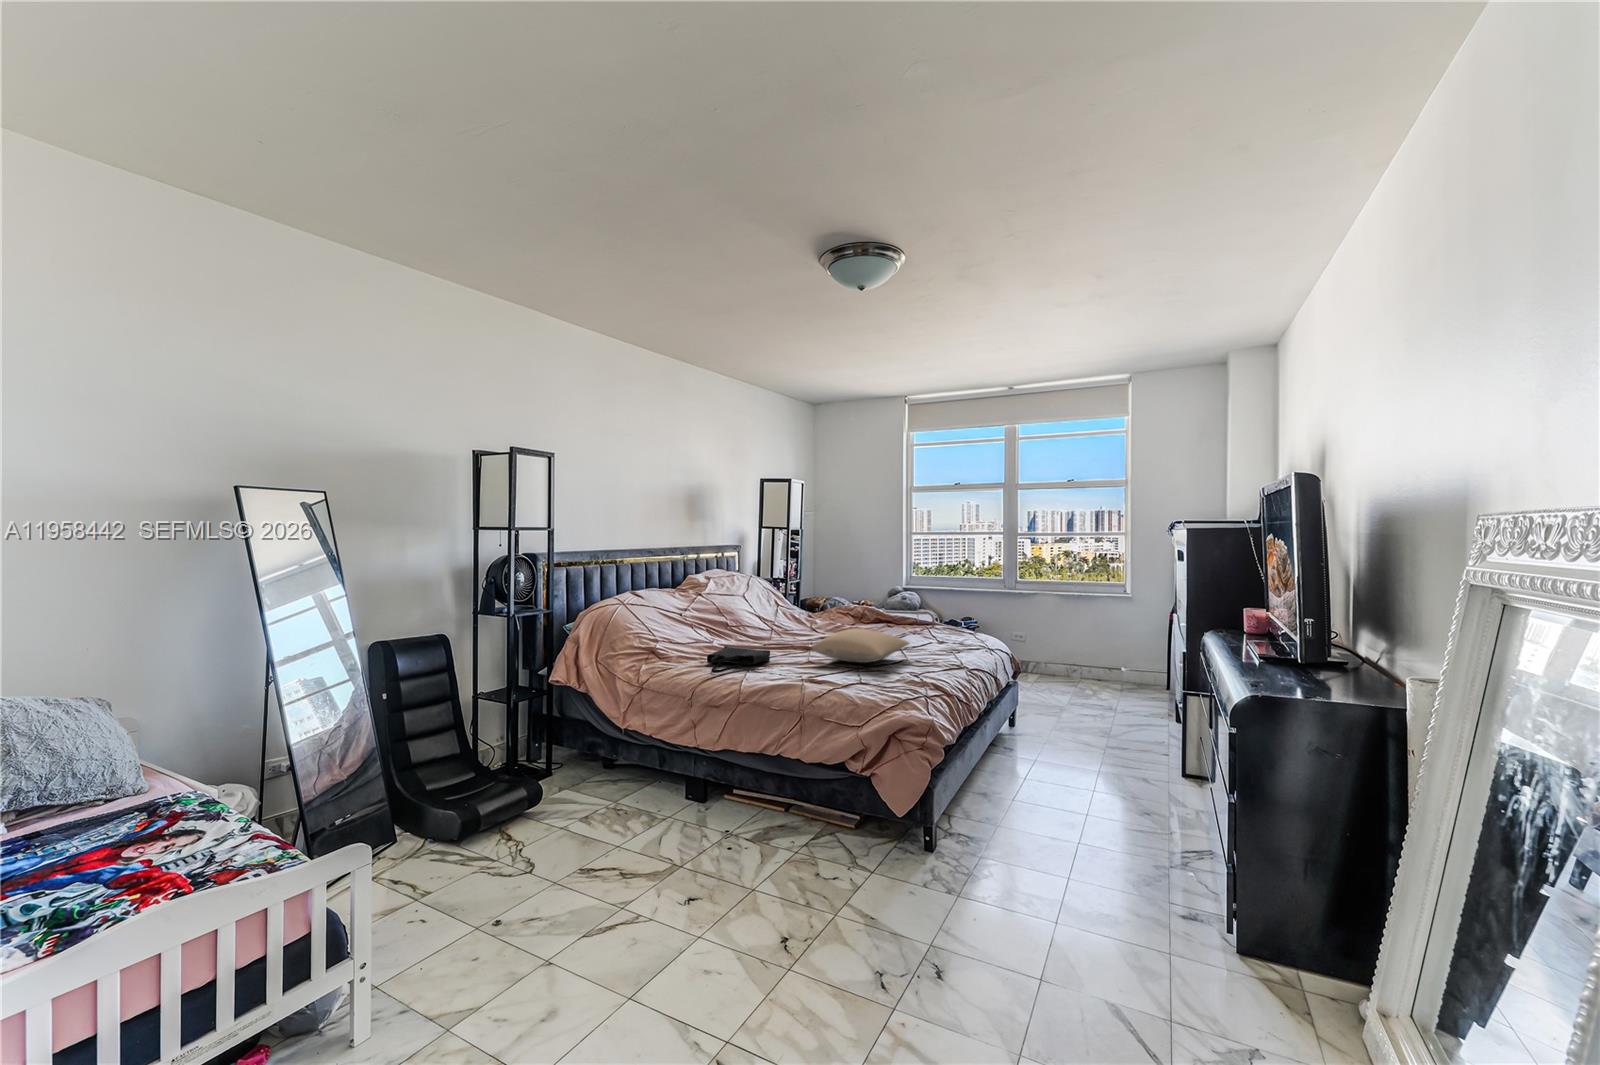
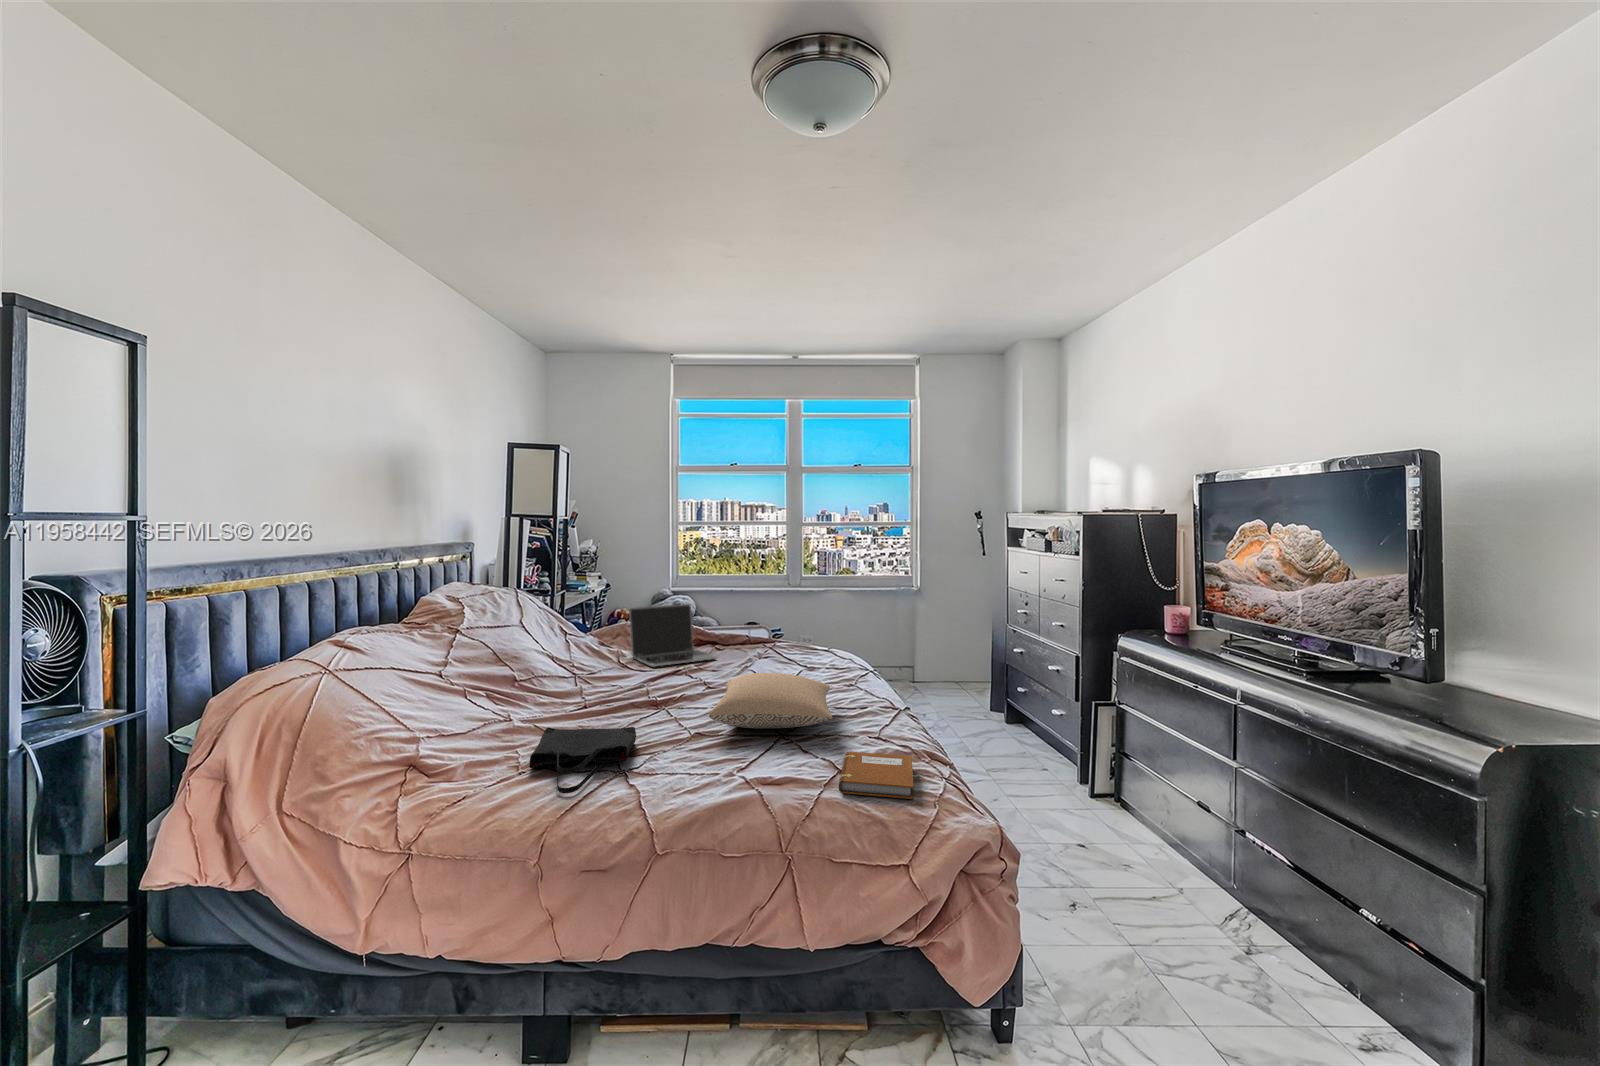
laptop: none [819,589,874,629] -> present [629,604,716,667]
notebook: none [851,674,915,698] -> present [839,752,914,799]

